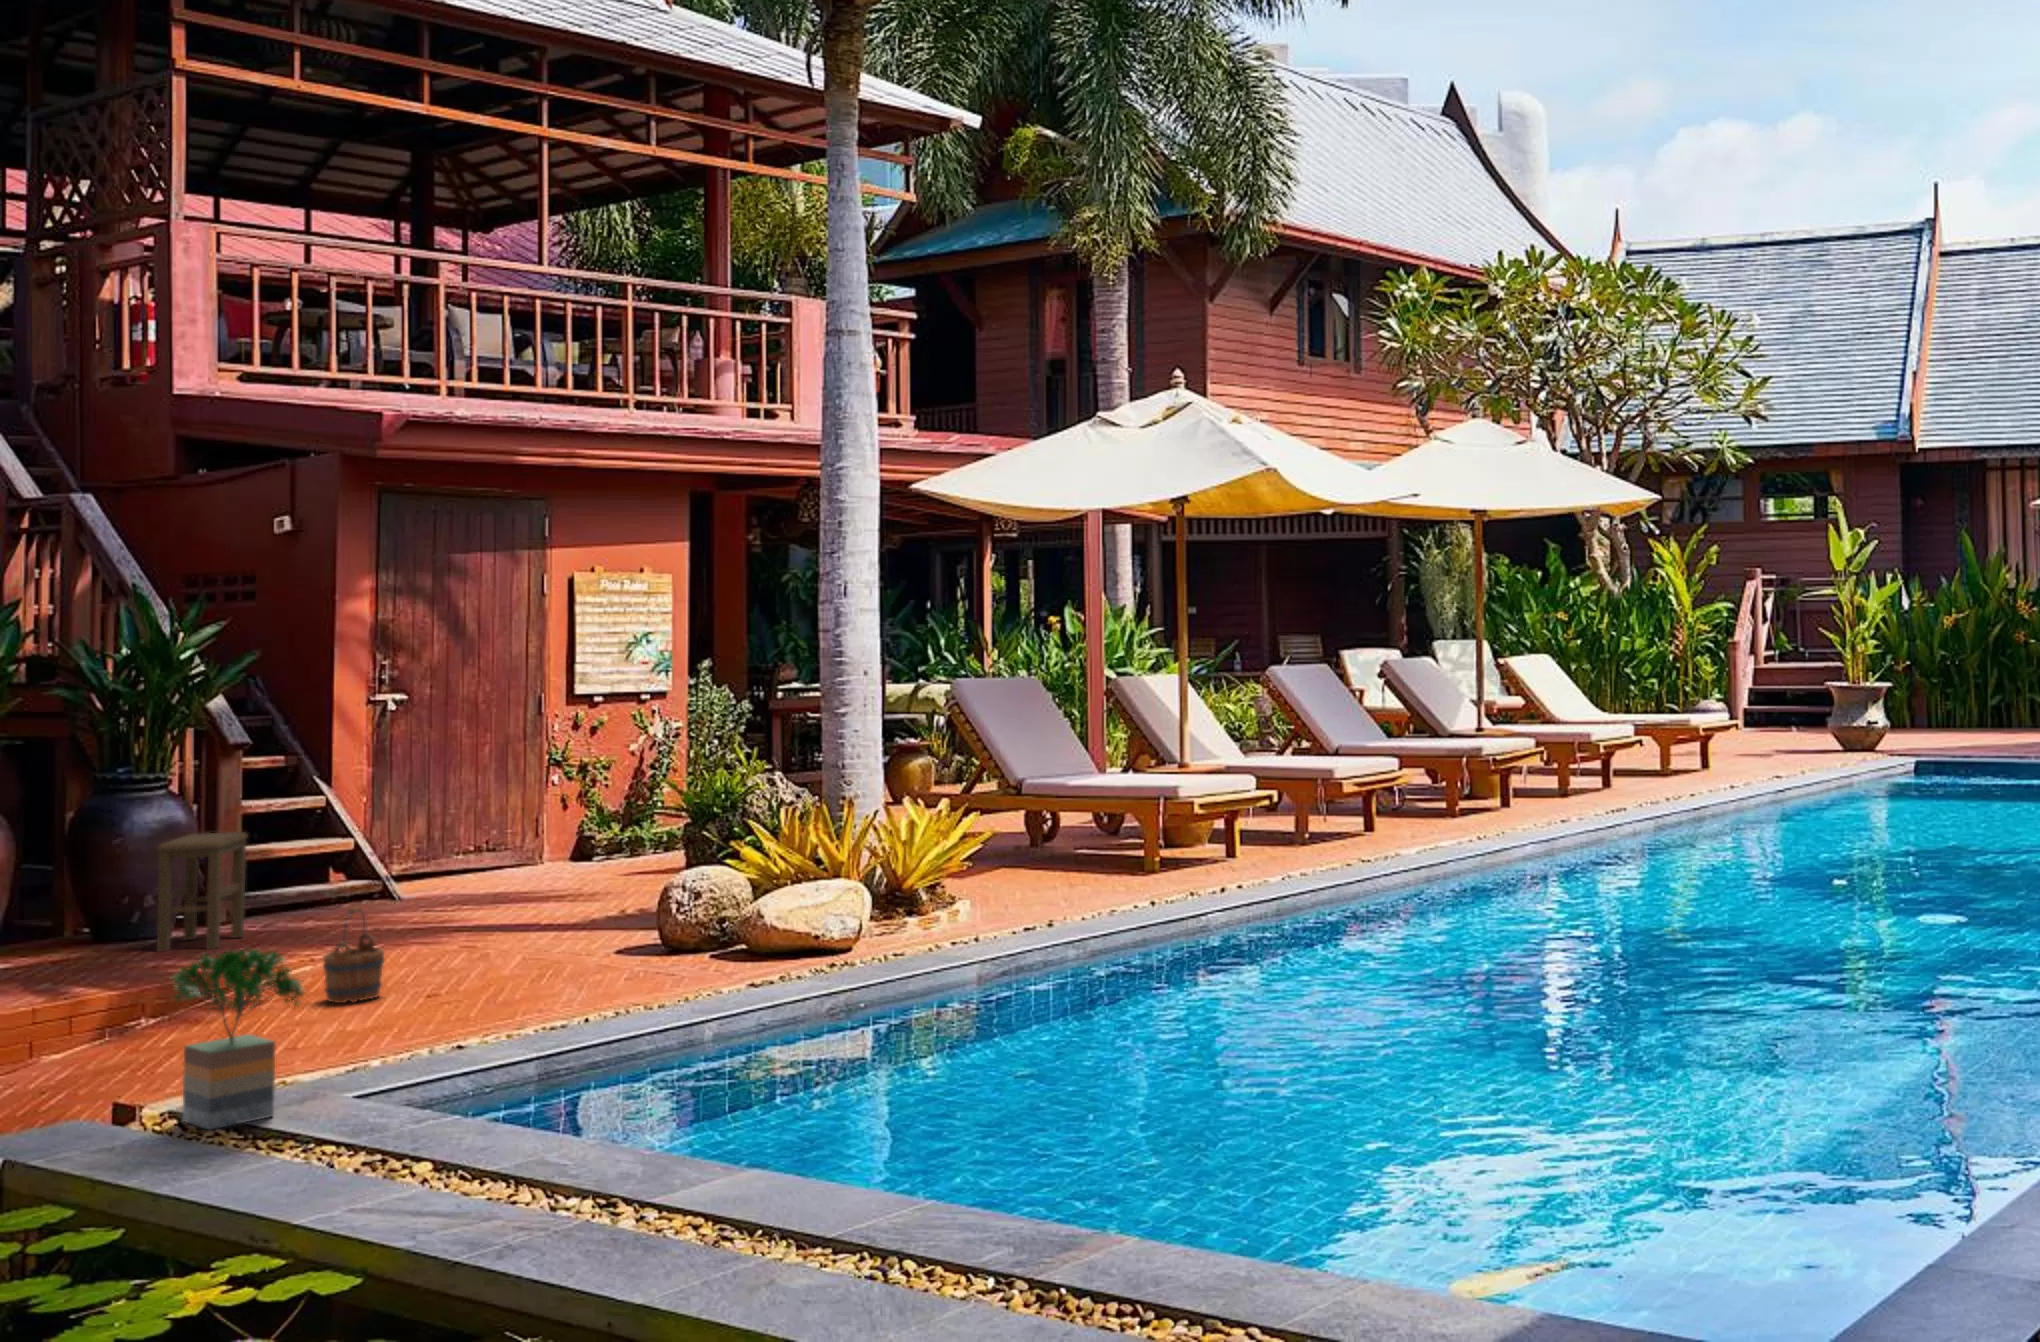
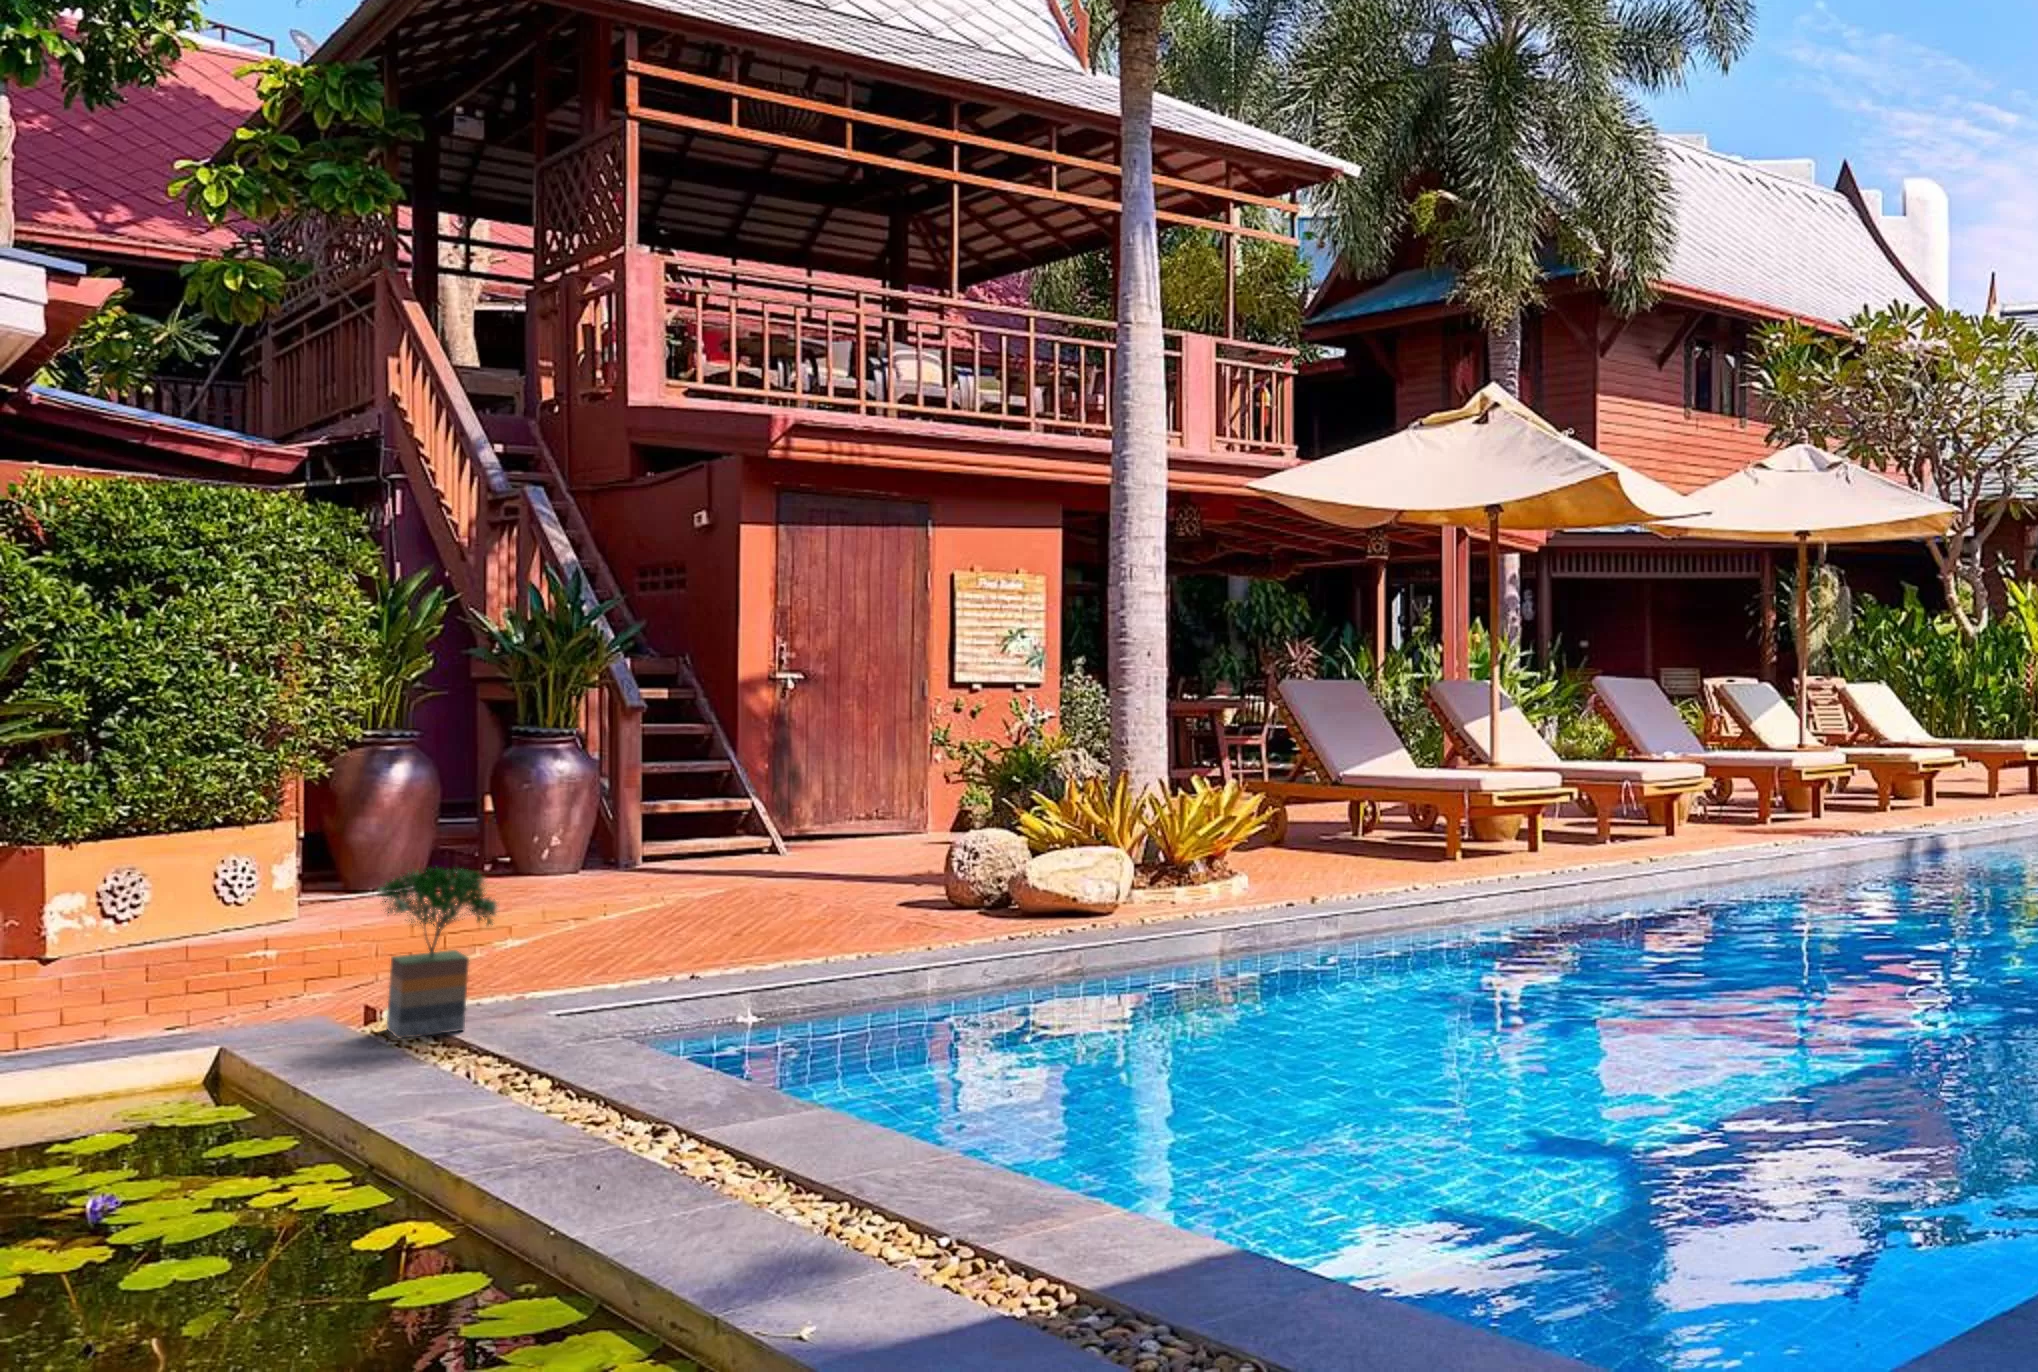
stool: present [157,832,248,952] -> none [547,781,634,883]
wooden bucket: present [323,906,384,1003] -> none [626,845,681,934]

